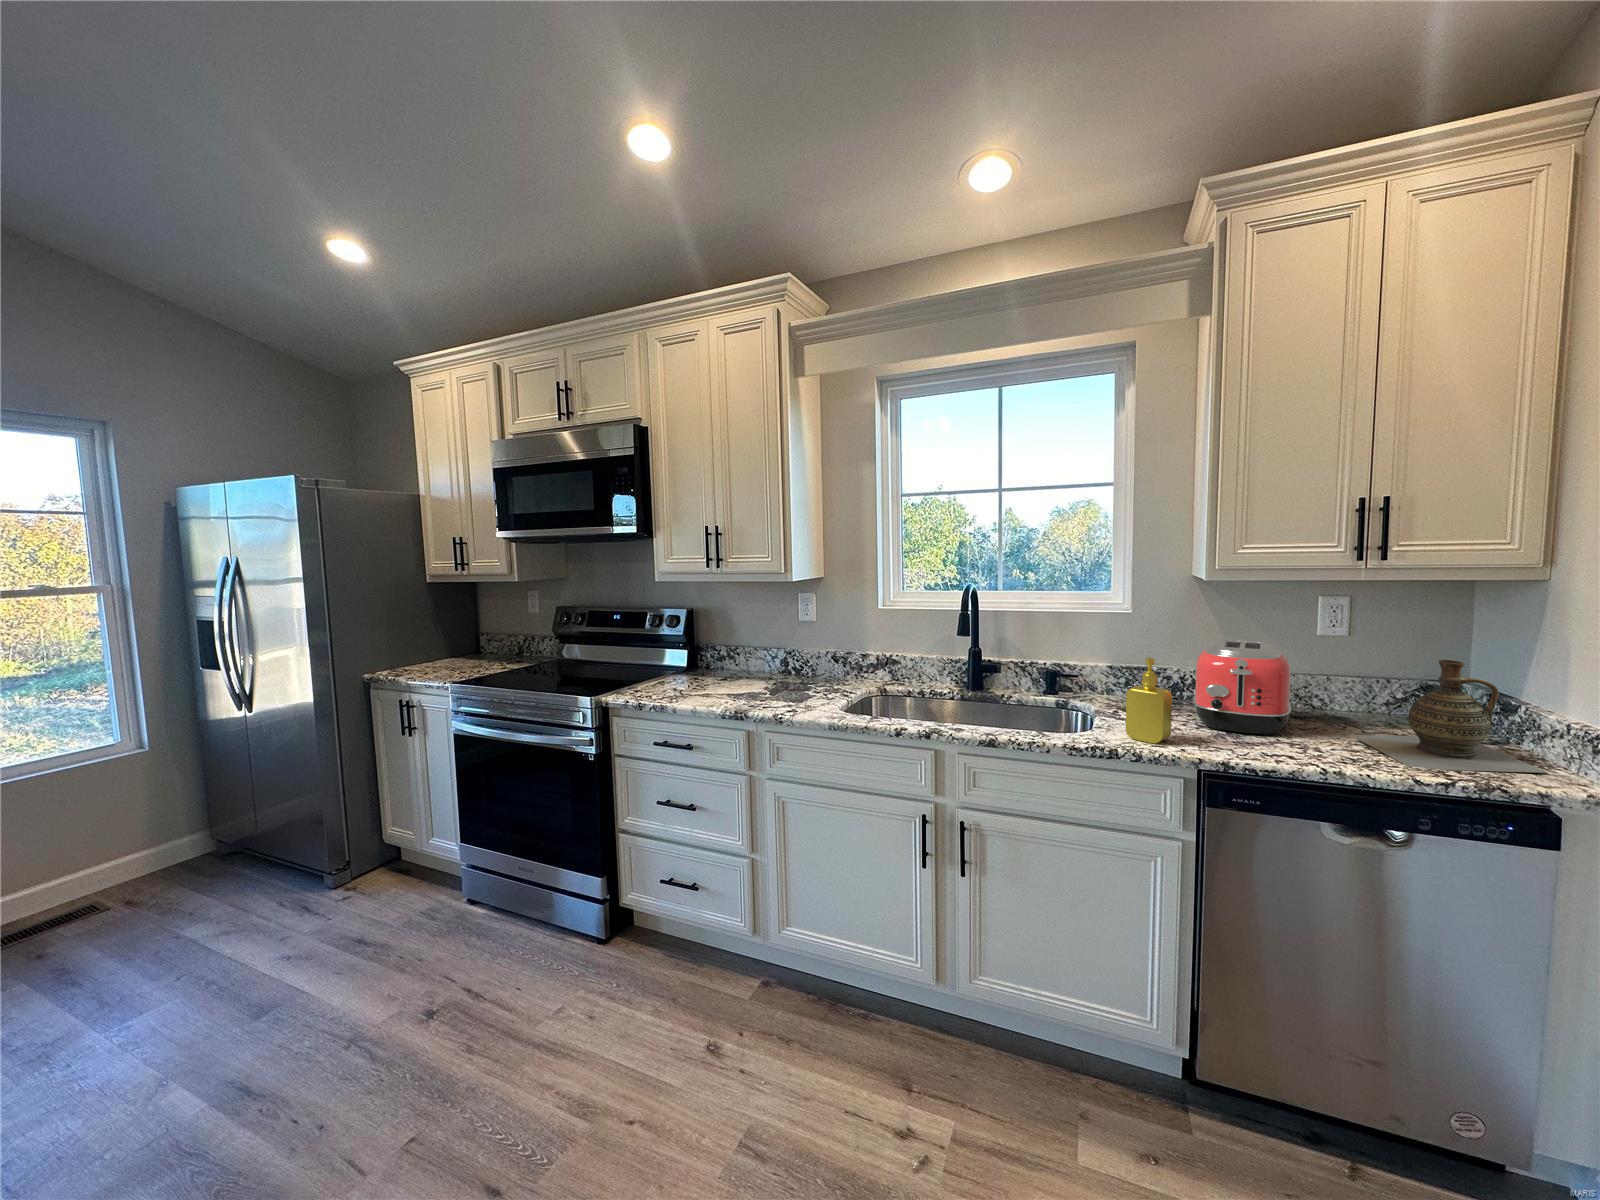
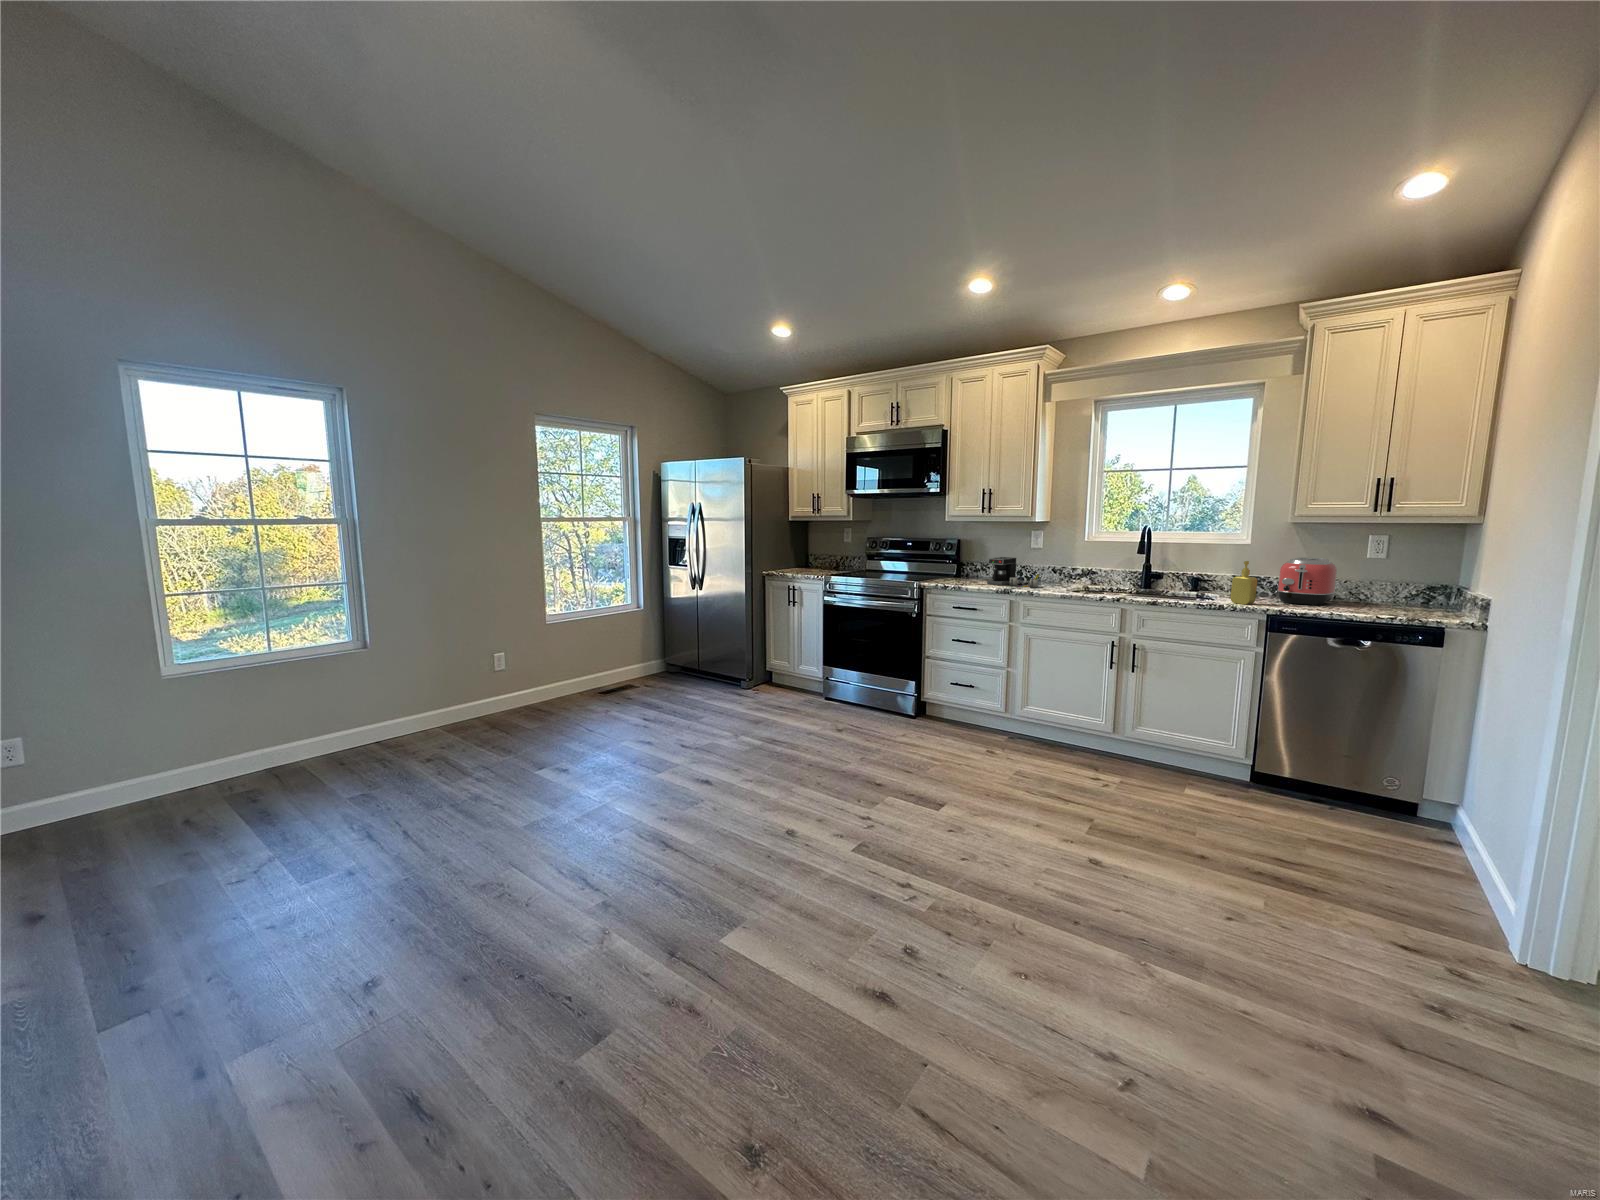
coffee maker: none [718,641,800,702] -> present [987,557,1040,588]
ceramic jug: present [1351,660,1548,773] -> none [1362,564,1452,617]

